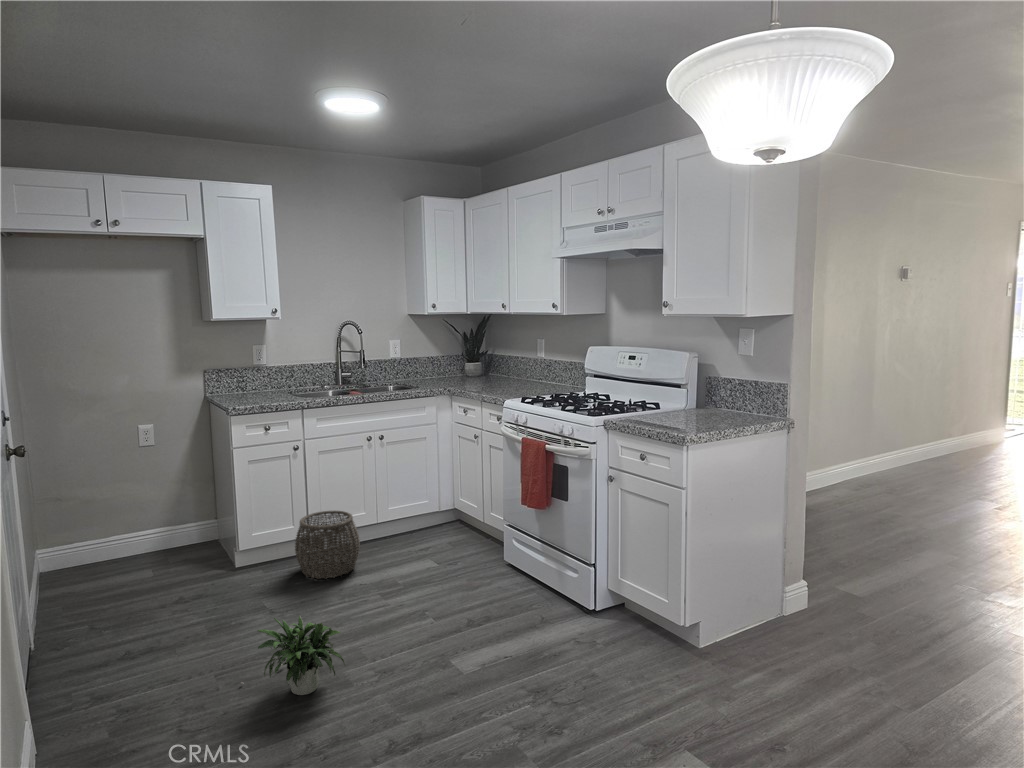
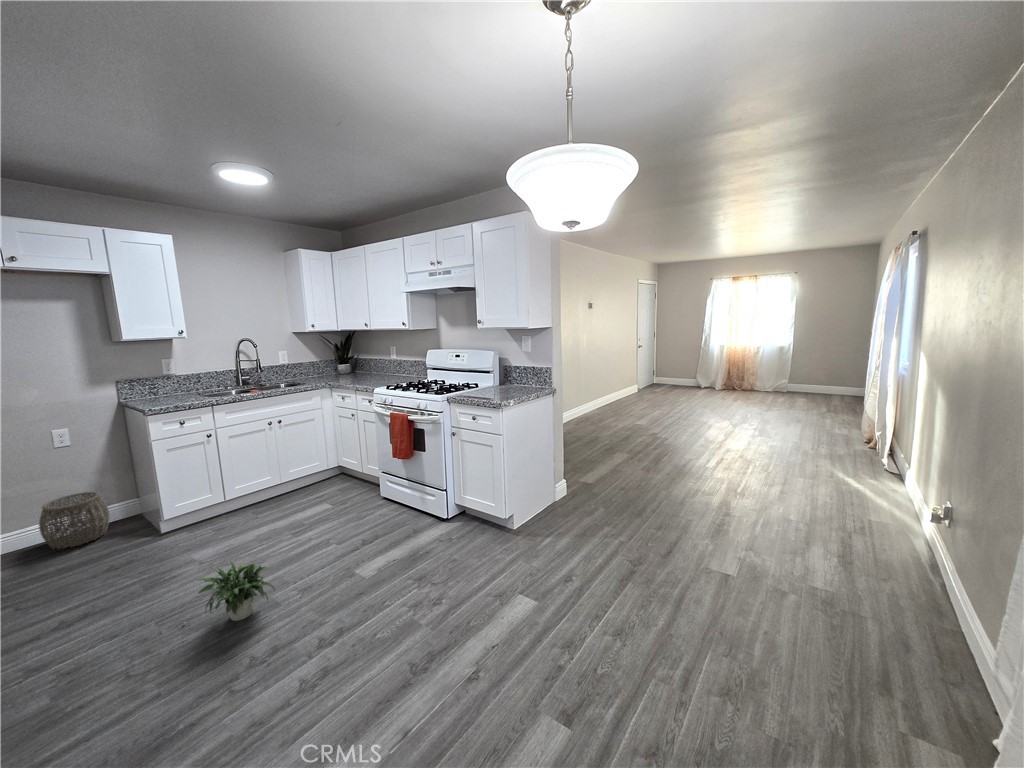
woven basket: present [295,511,360,579] -> present [39,492,110,549]

